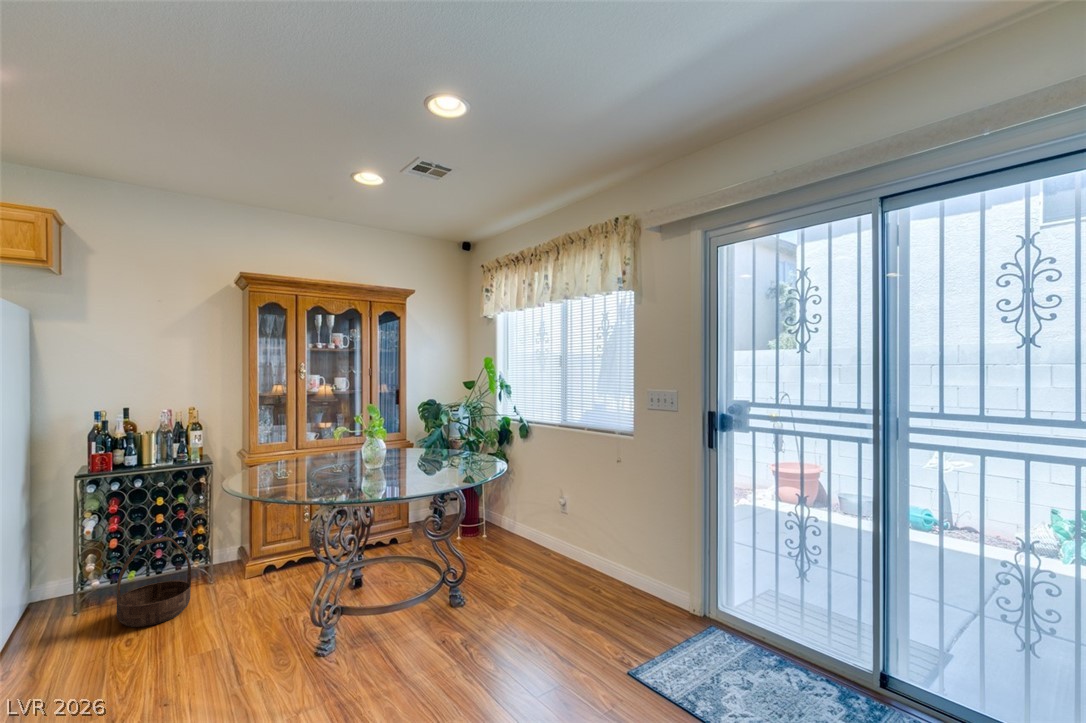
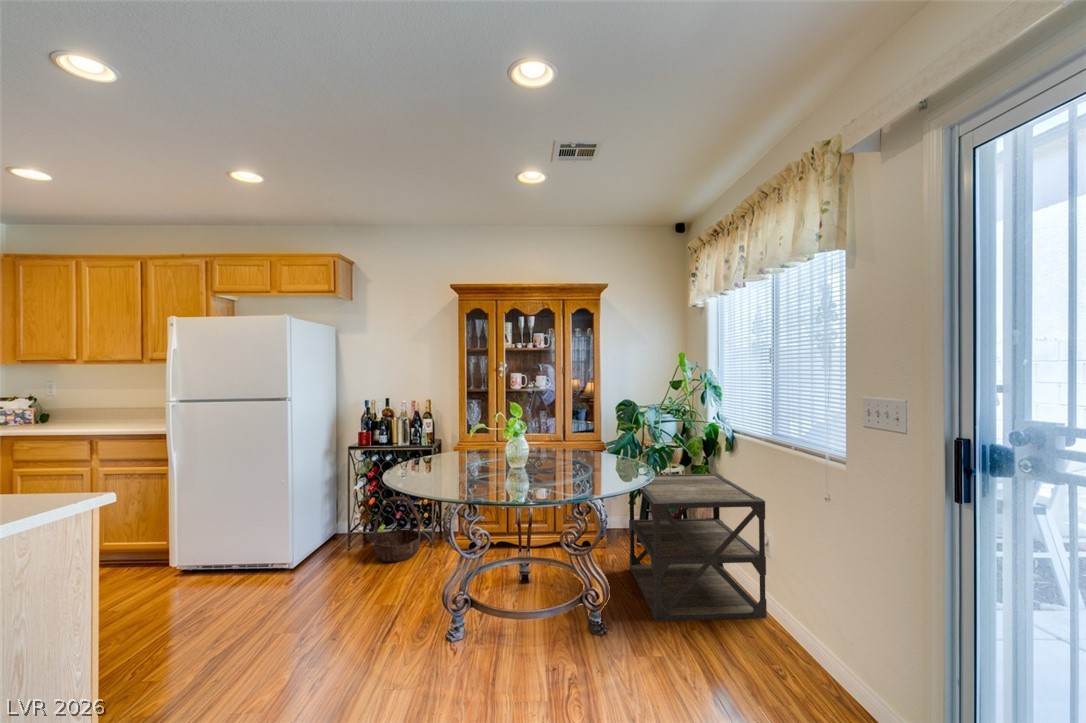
side table: none [449,461,568,586] -> present [629,473,767,621]

